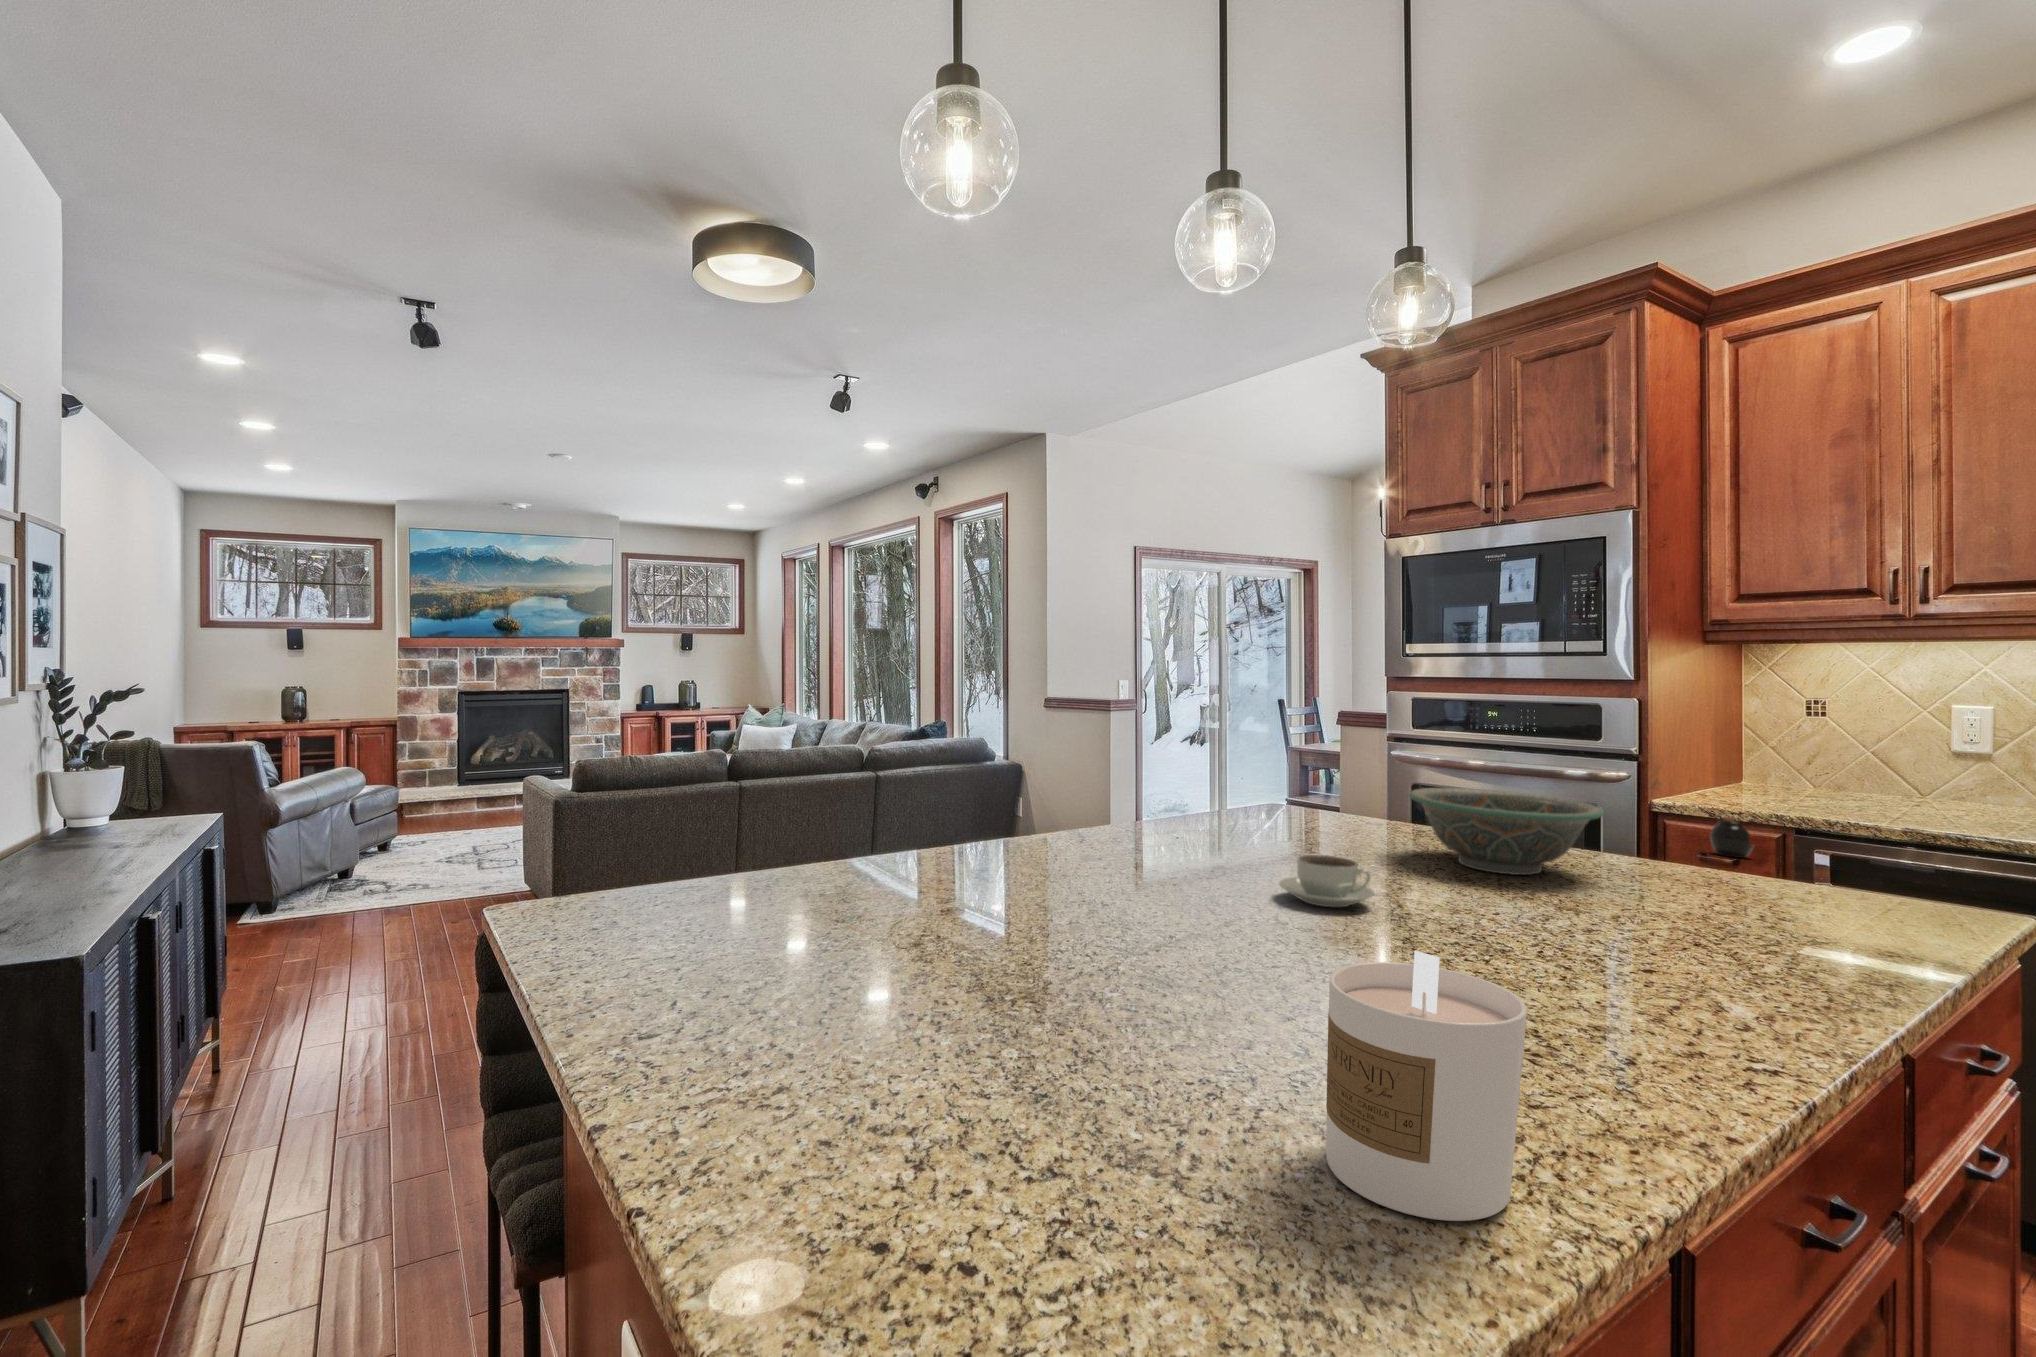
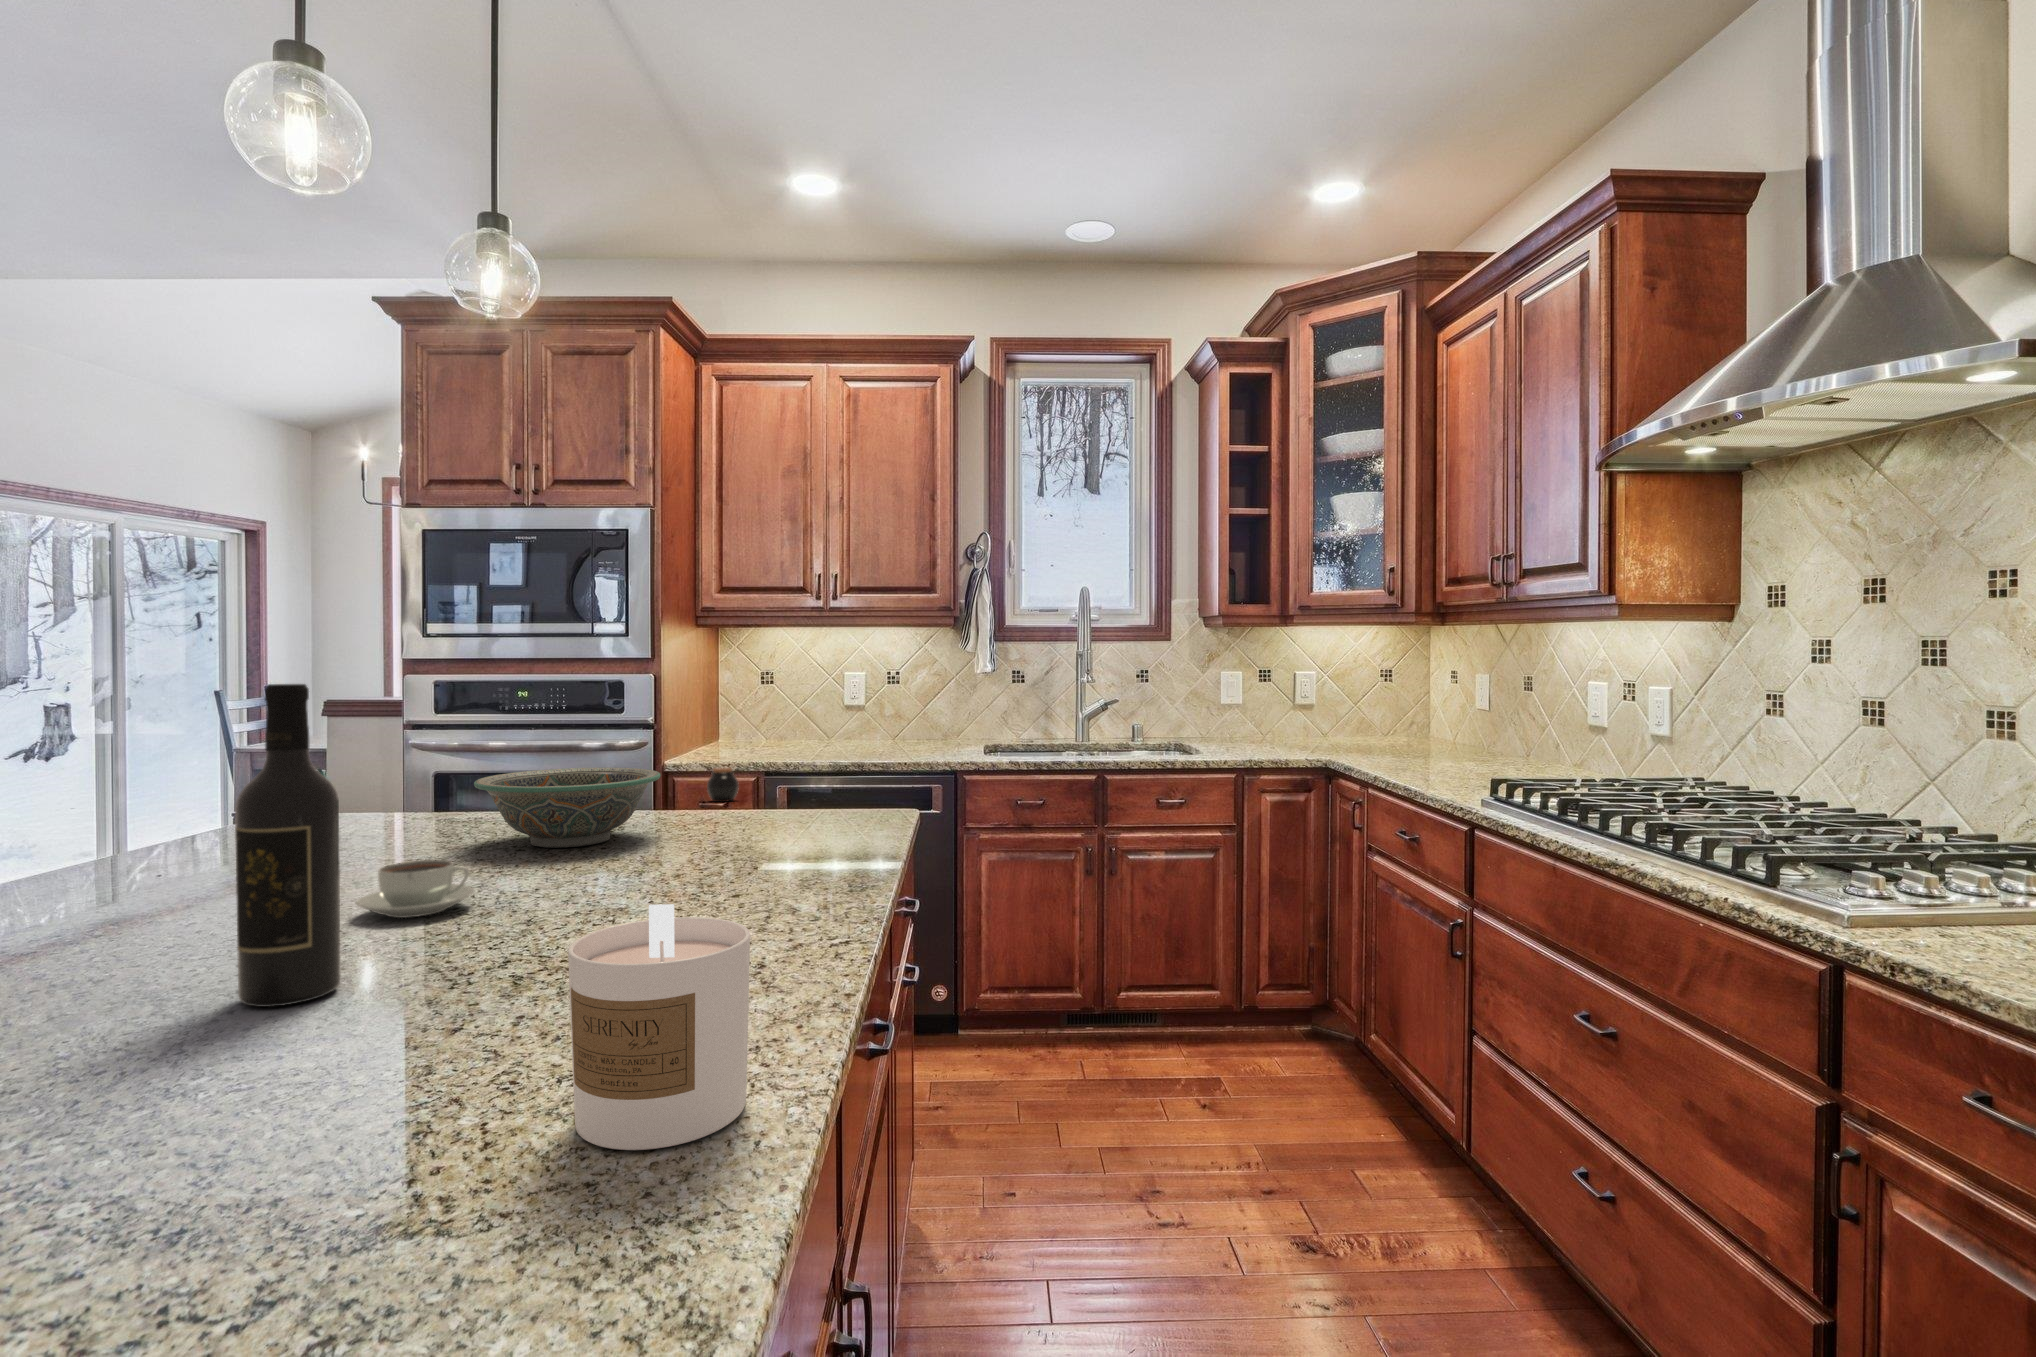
wine bottle: none [1166,690,1243,954] -> present [235,684,341,1007]

